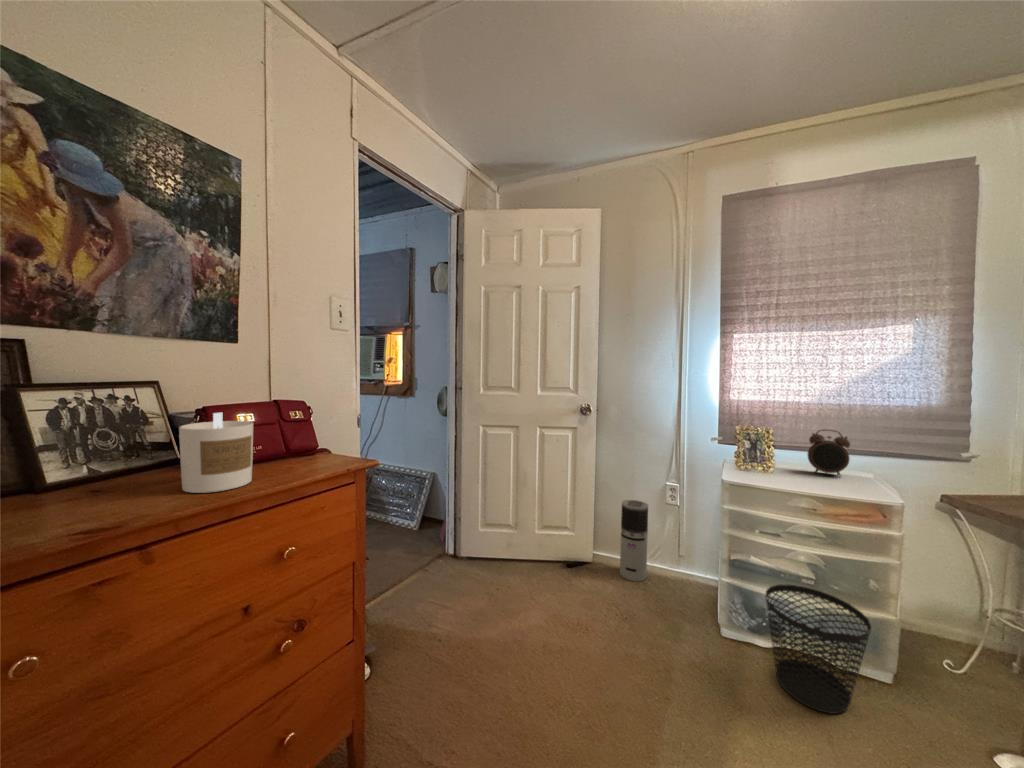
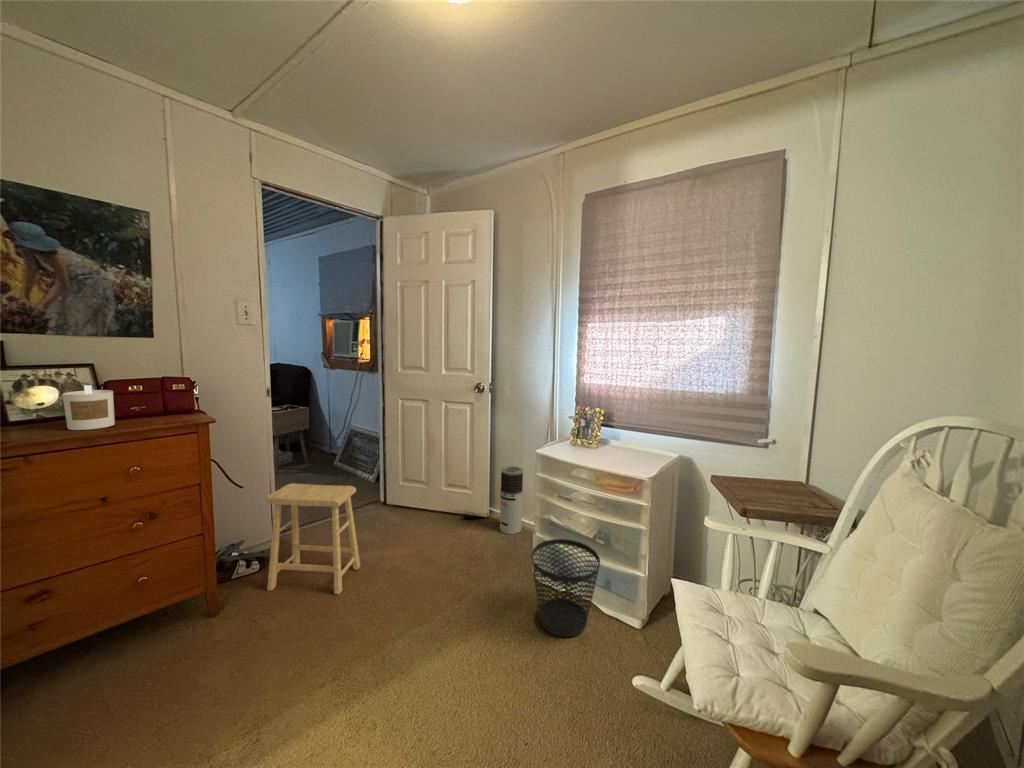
alarm clock: present [807,429,850,477] -> none [624,413,656,455]
footstool: none [410,542,518,713] -> present [266,483,360,594]

